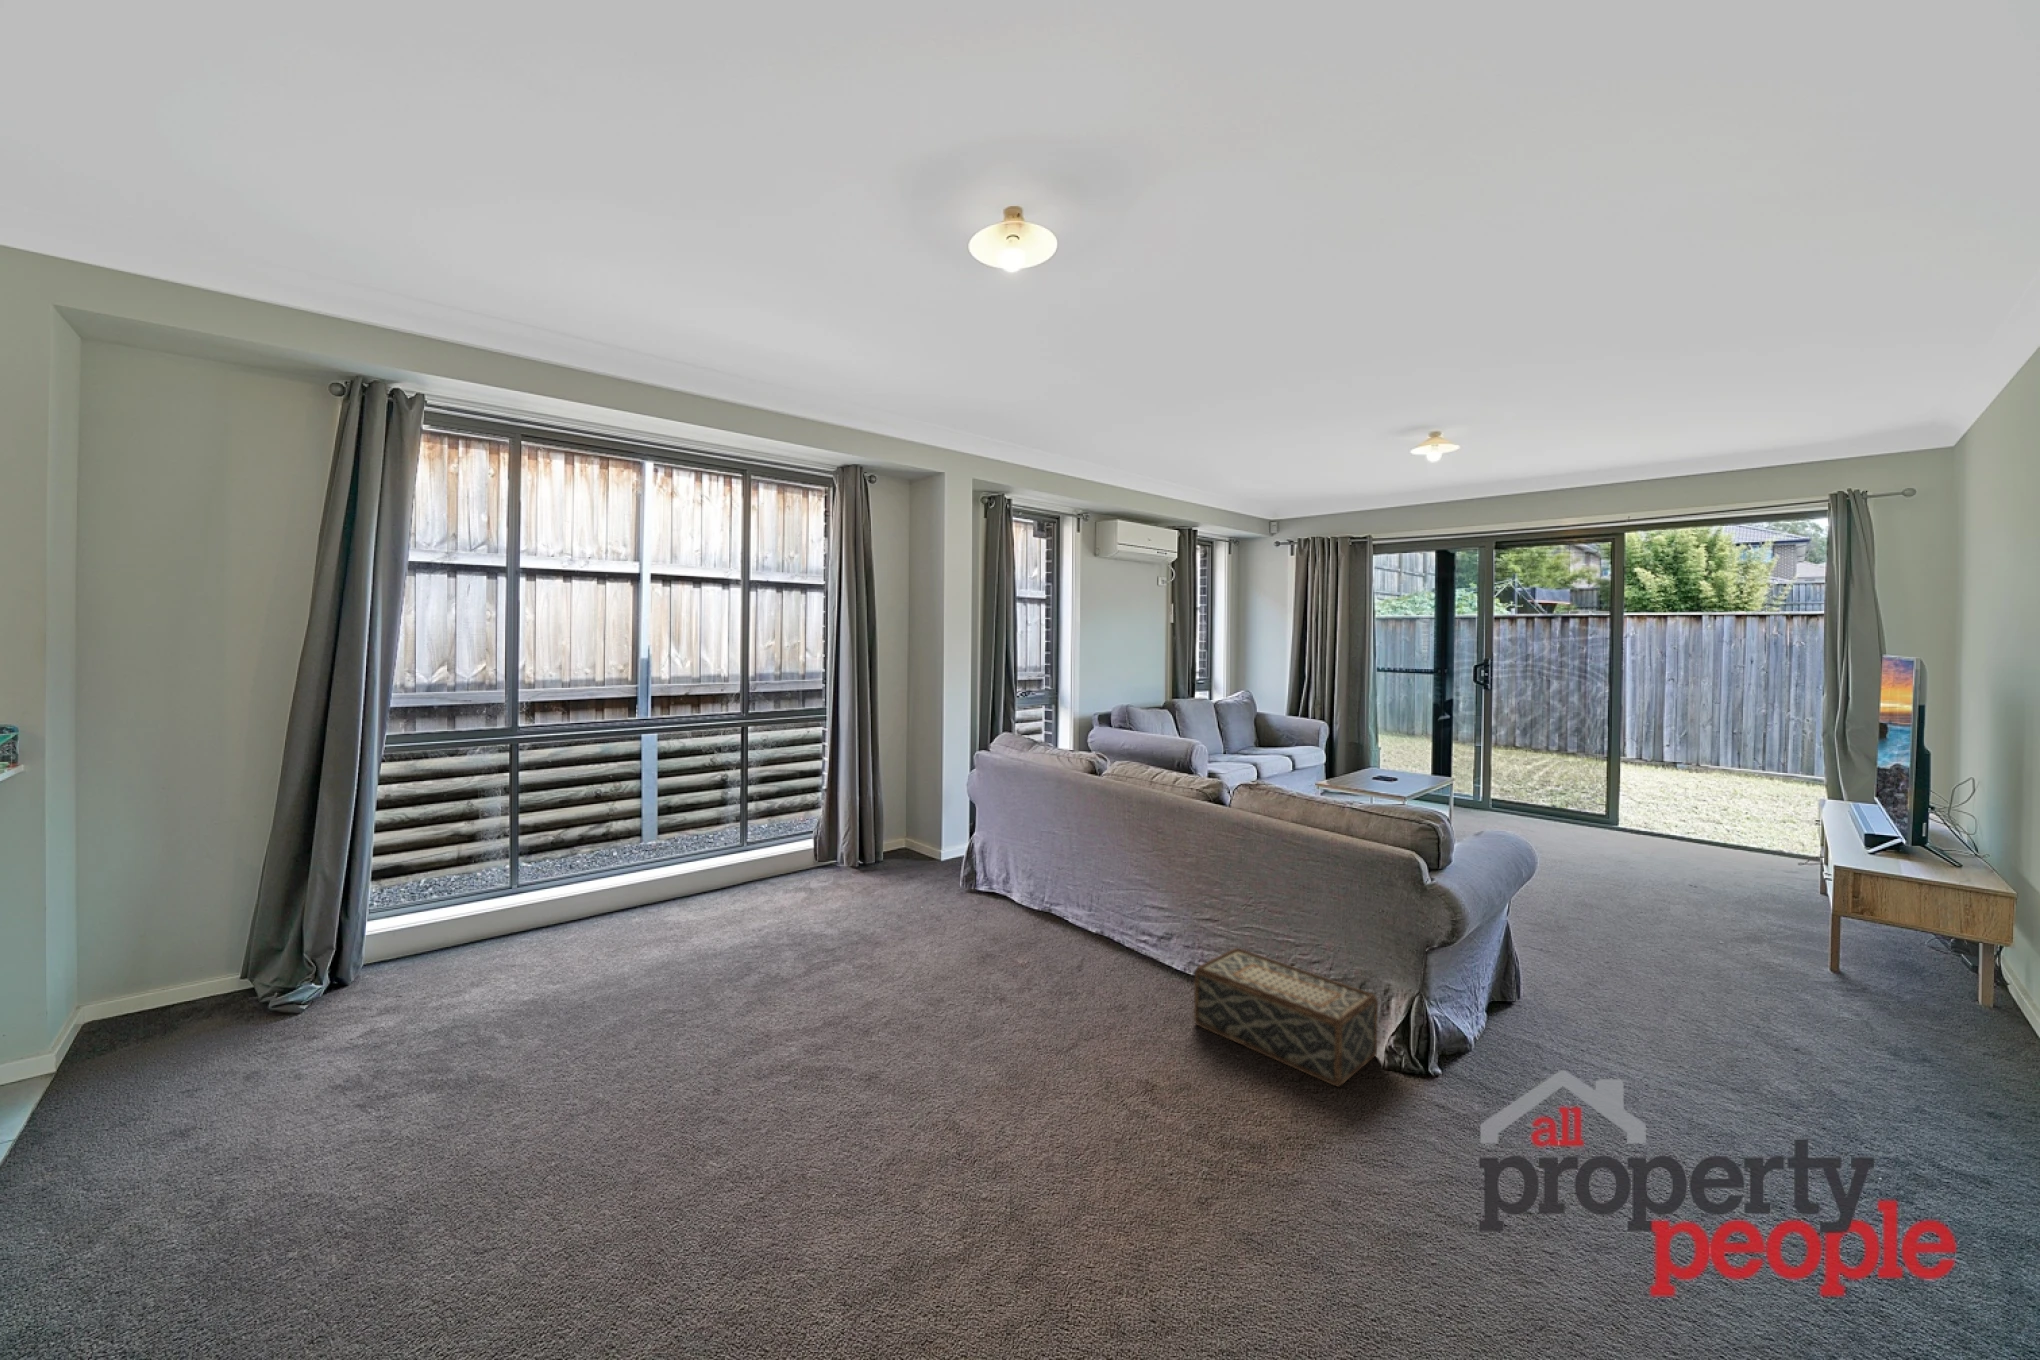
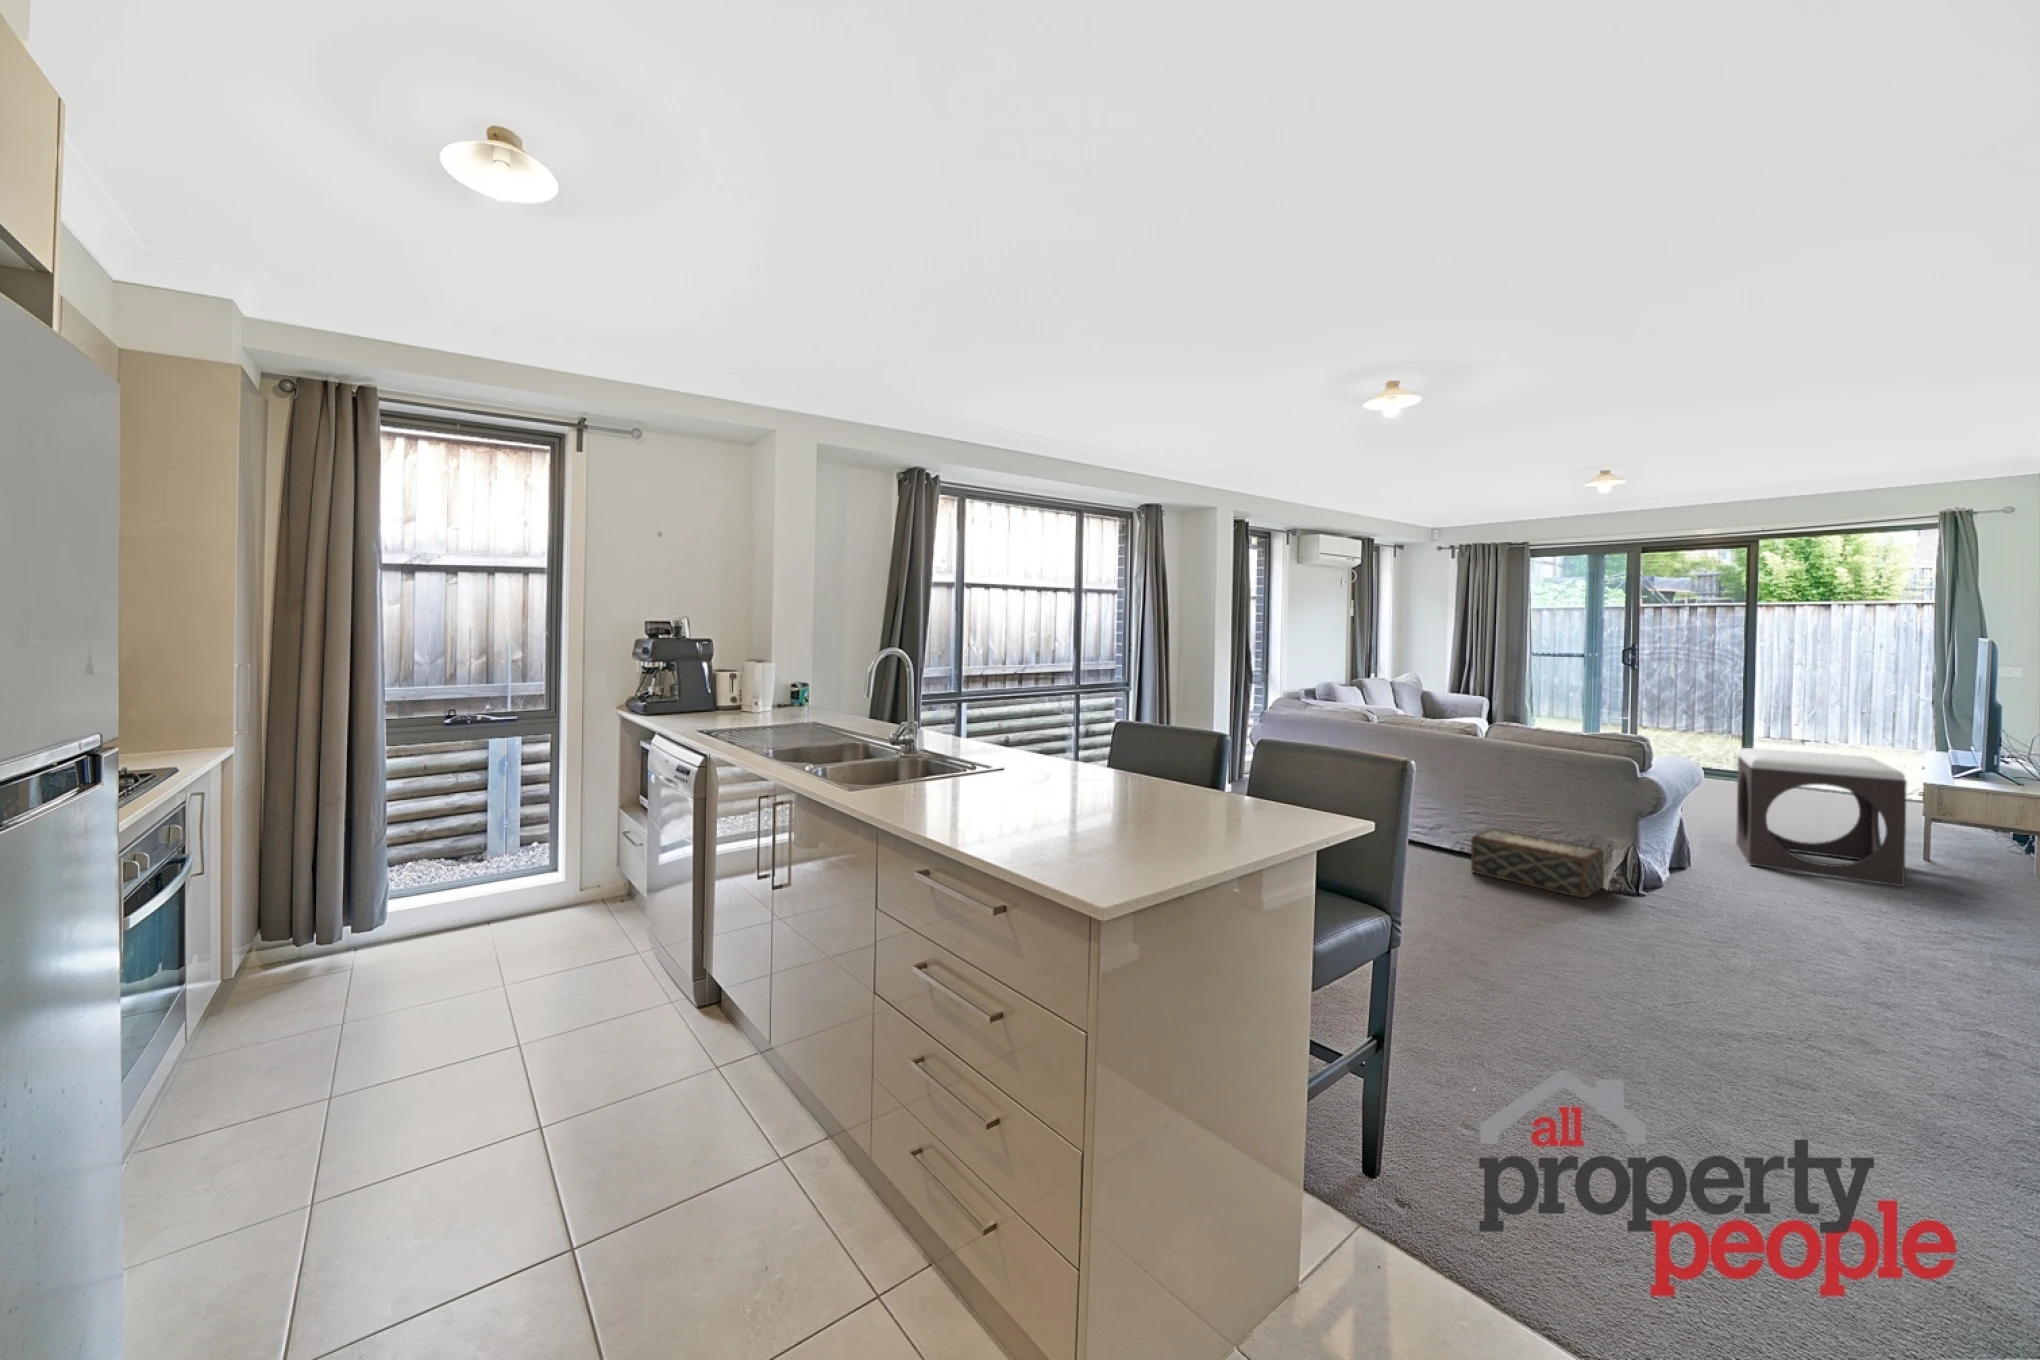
footstool: none [1581,814,1803,1038] -> present [1736,748,1907,887]

